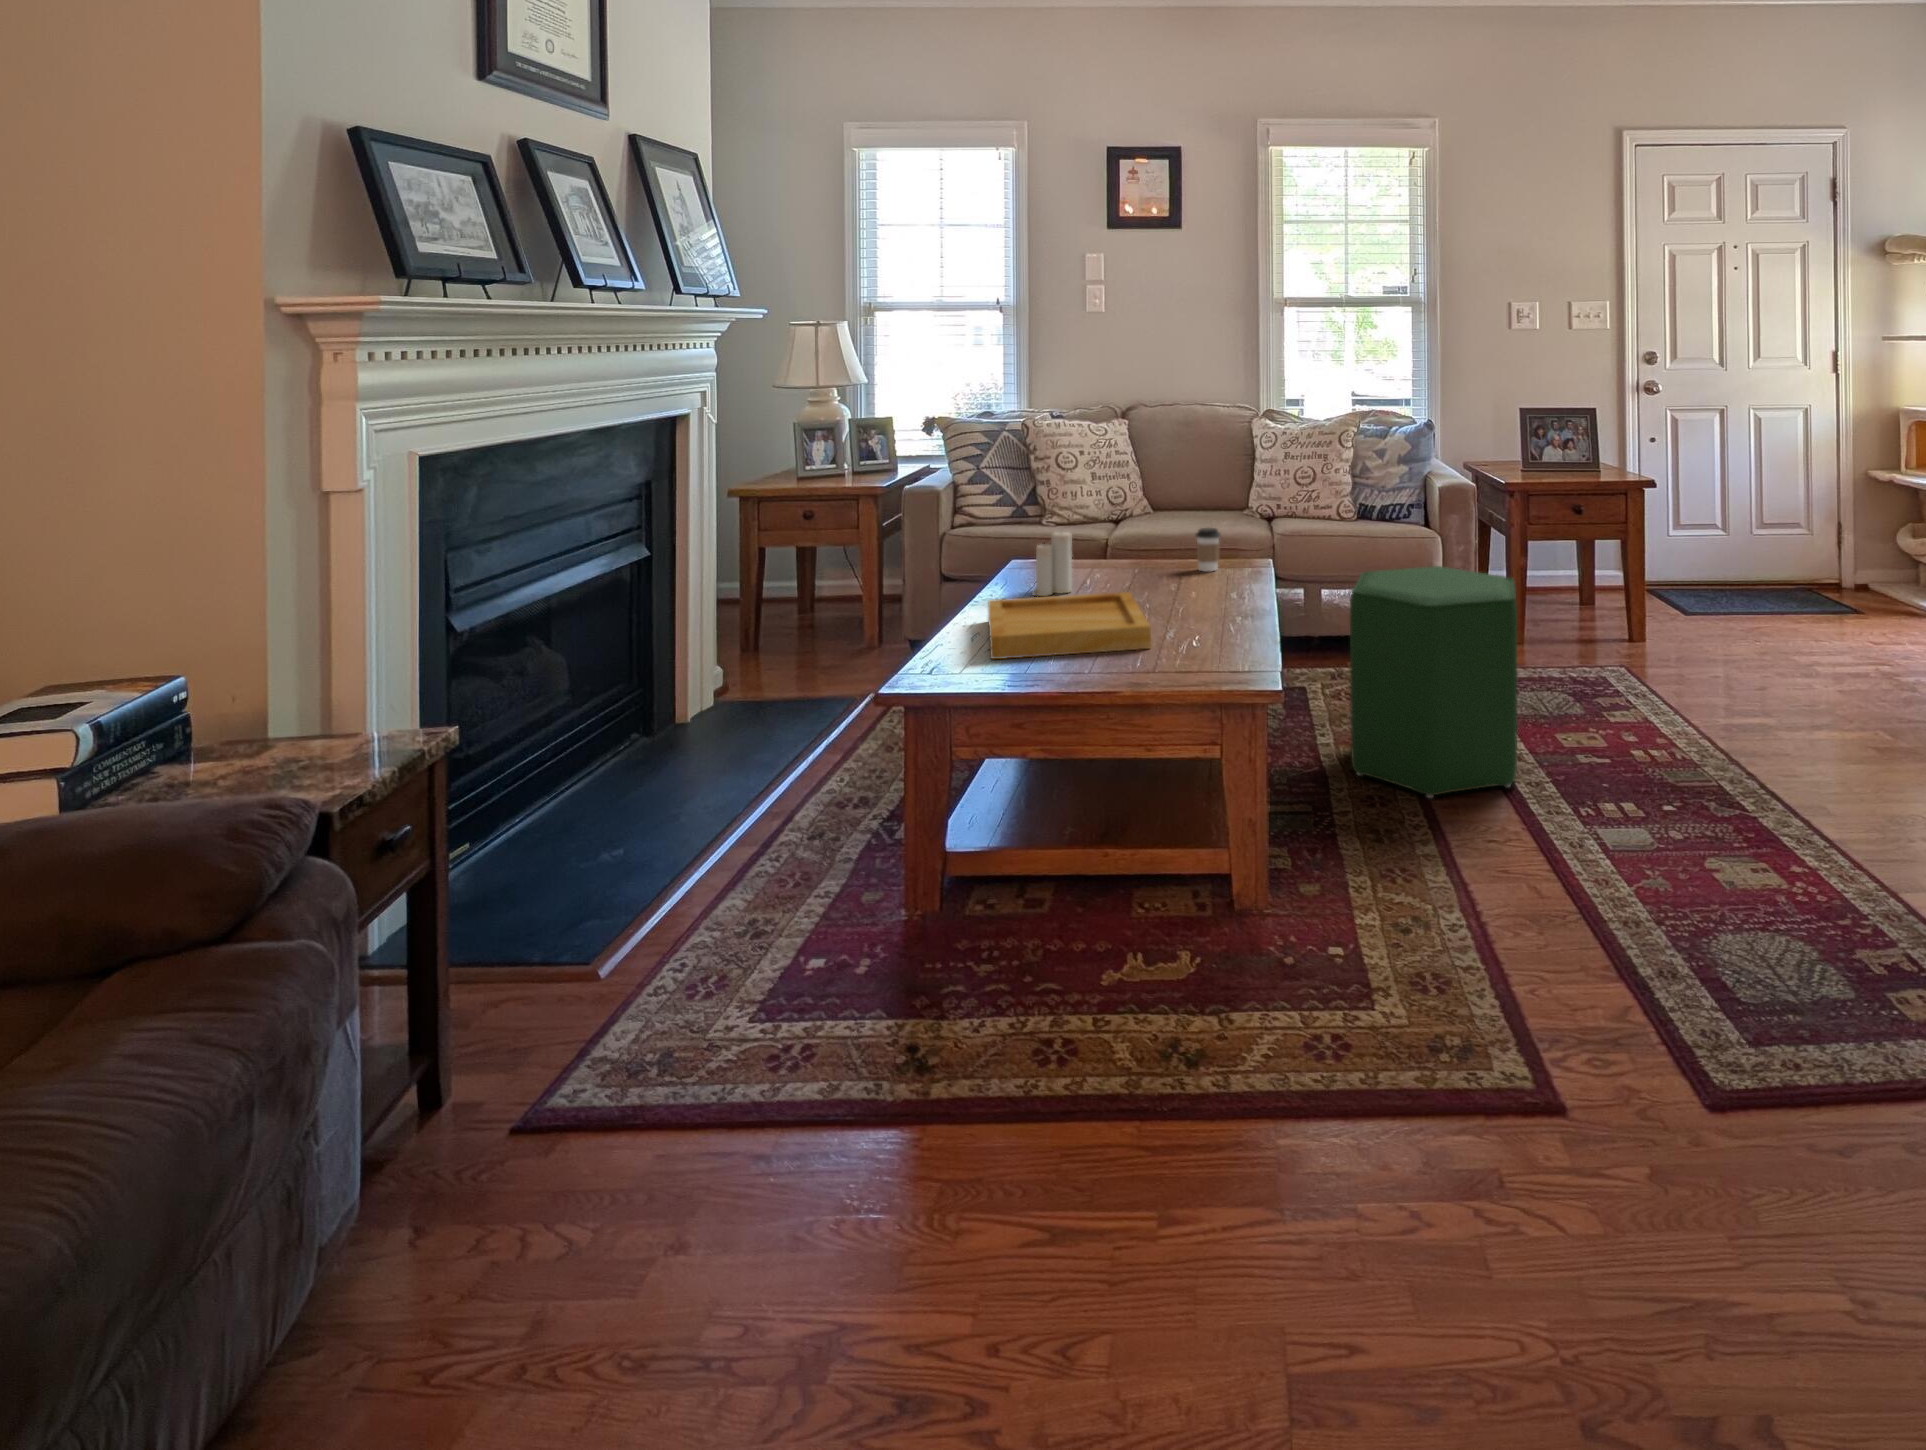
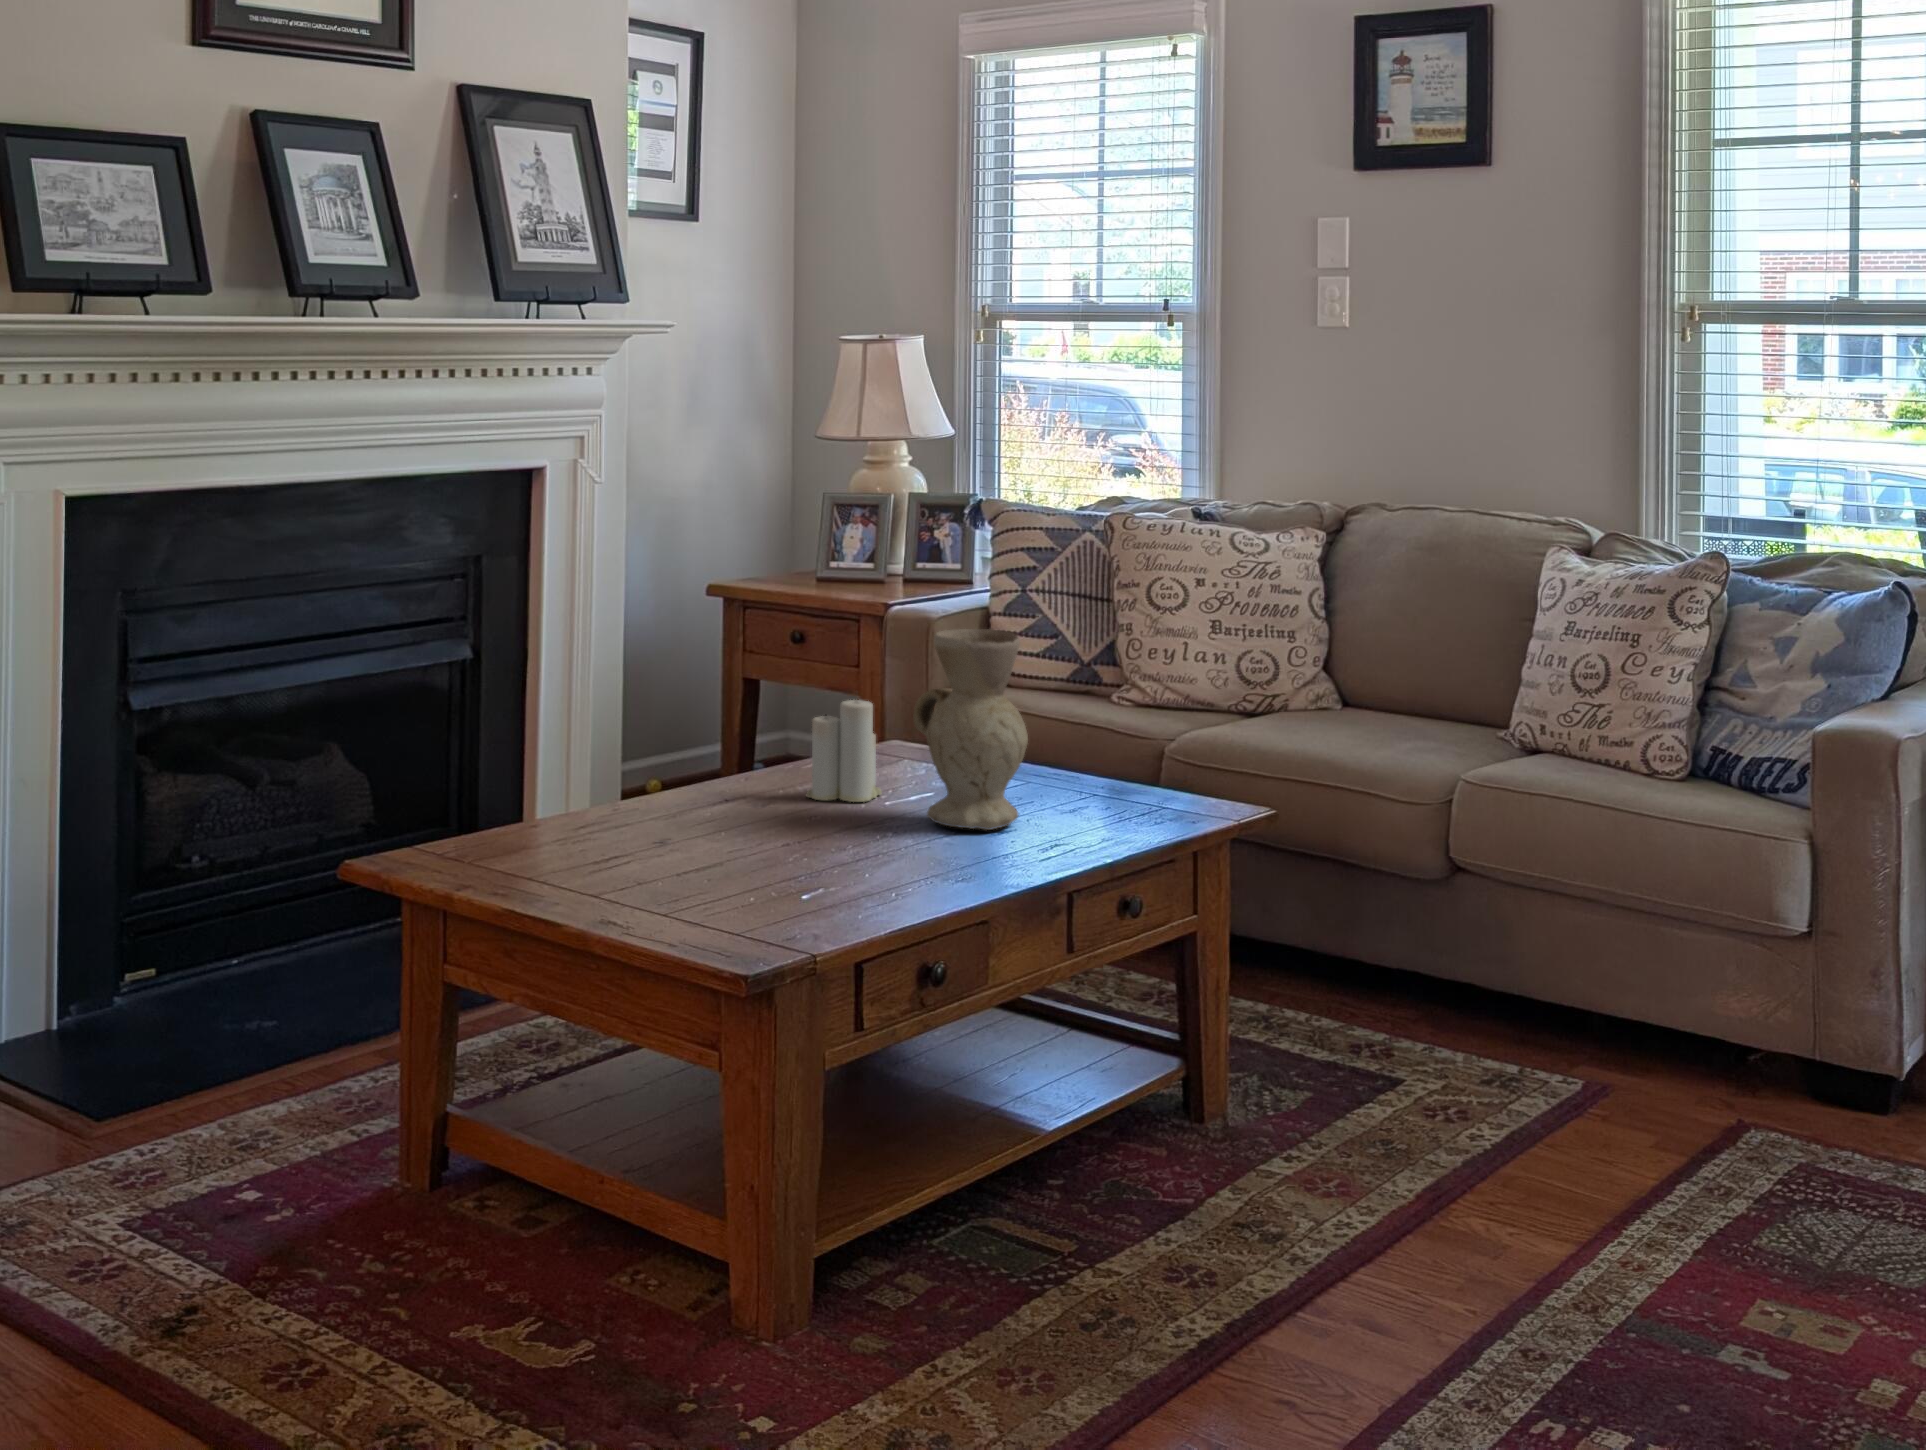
vase: none [1110,479,1182,594] -> present [913,629,1028,830]
coffee cup: present [1196,528,1220,572] -> none [1126,732,1174,813]
ottoman: present [1350,566,1518,798] -> none [1260,862,1649,1367]
tray: present [988,592,1151,659] -> none [540,785,867,899]

